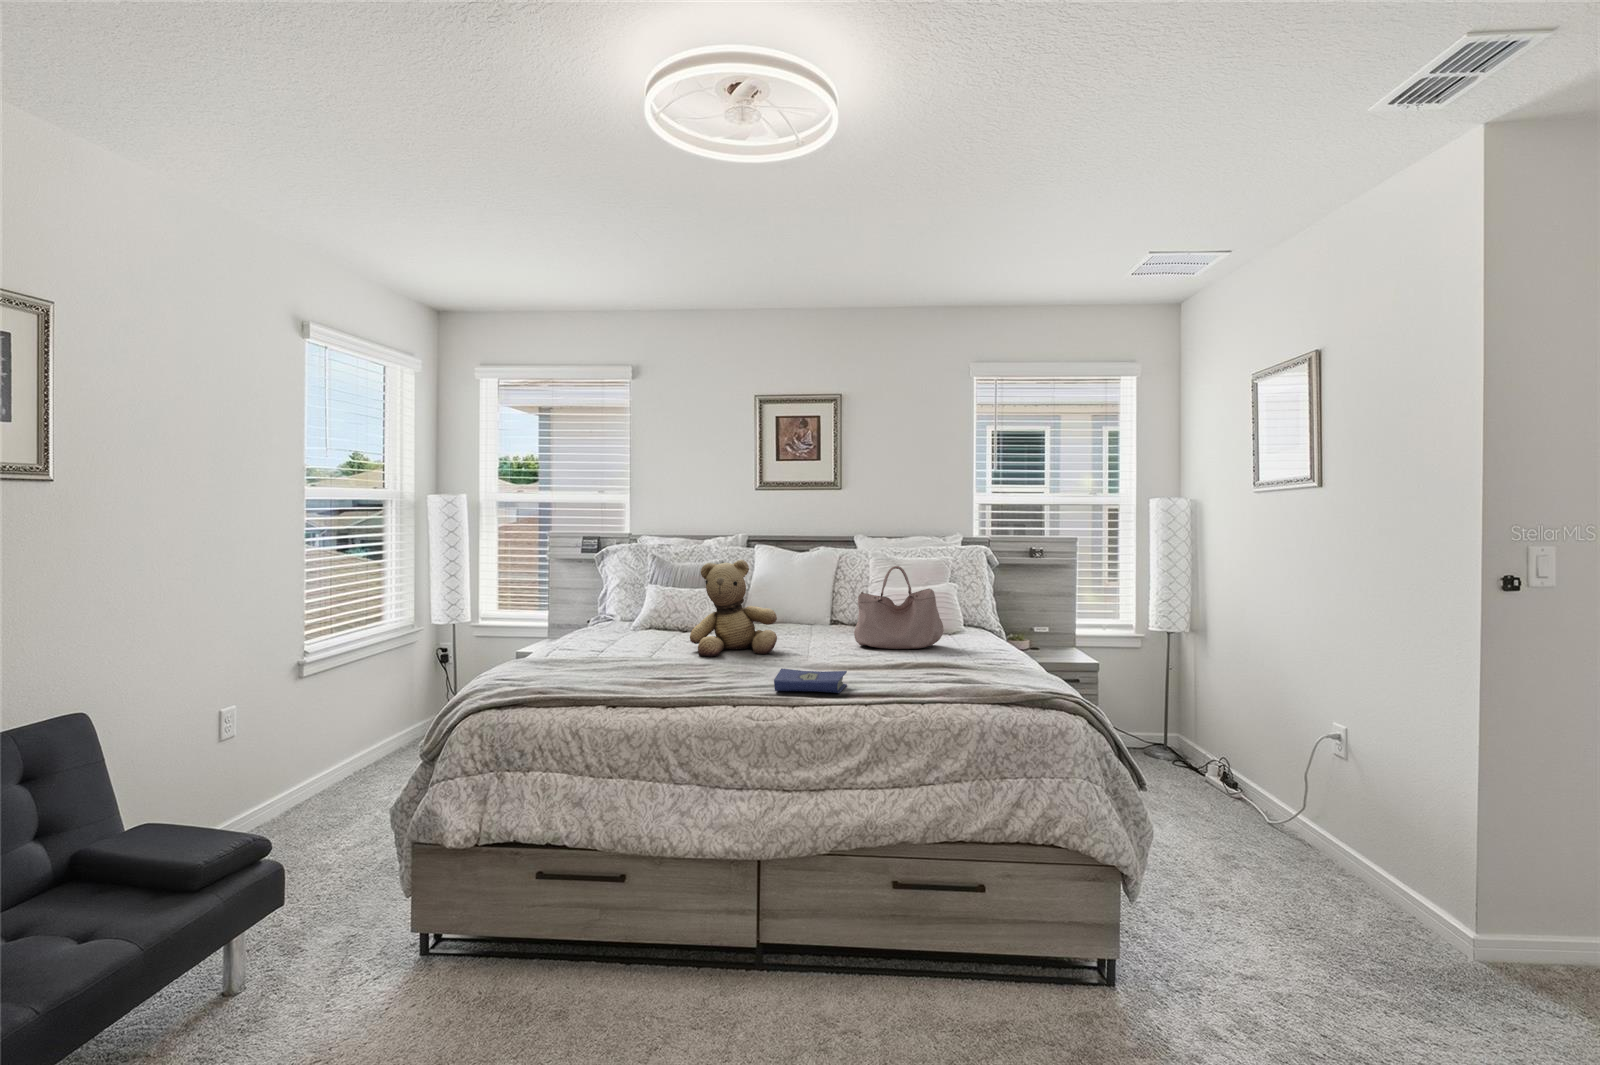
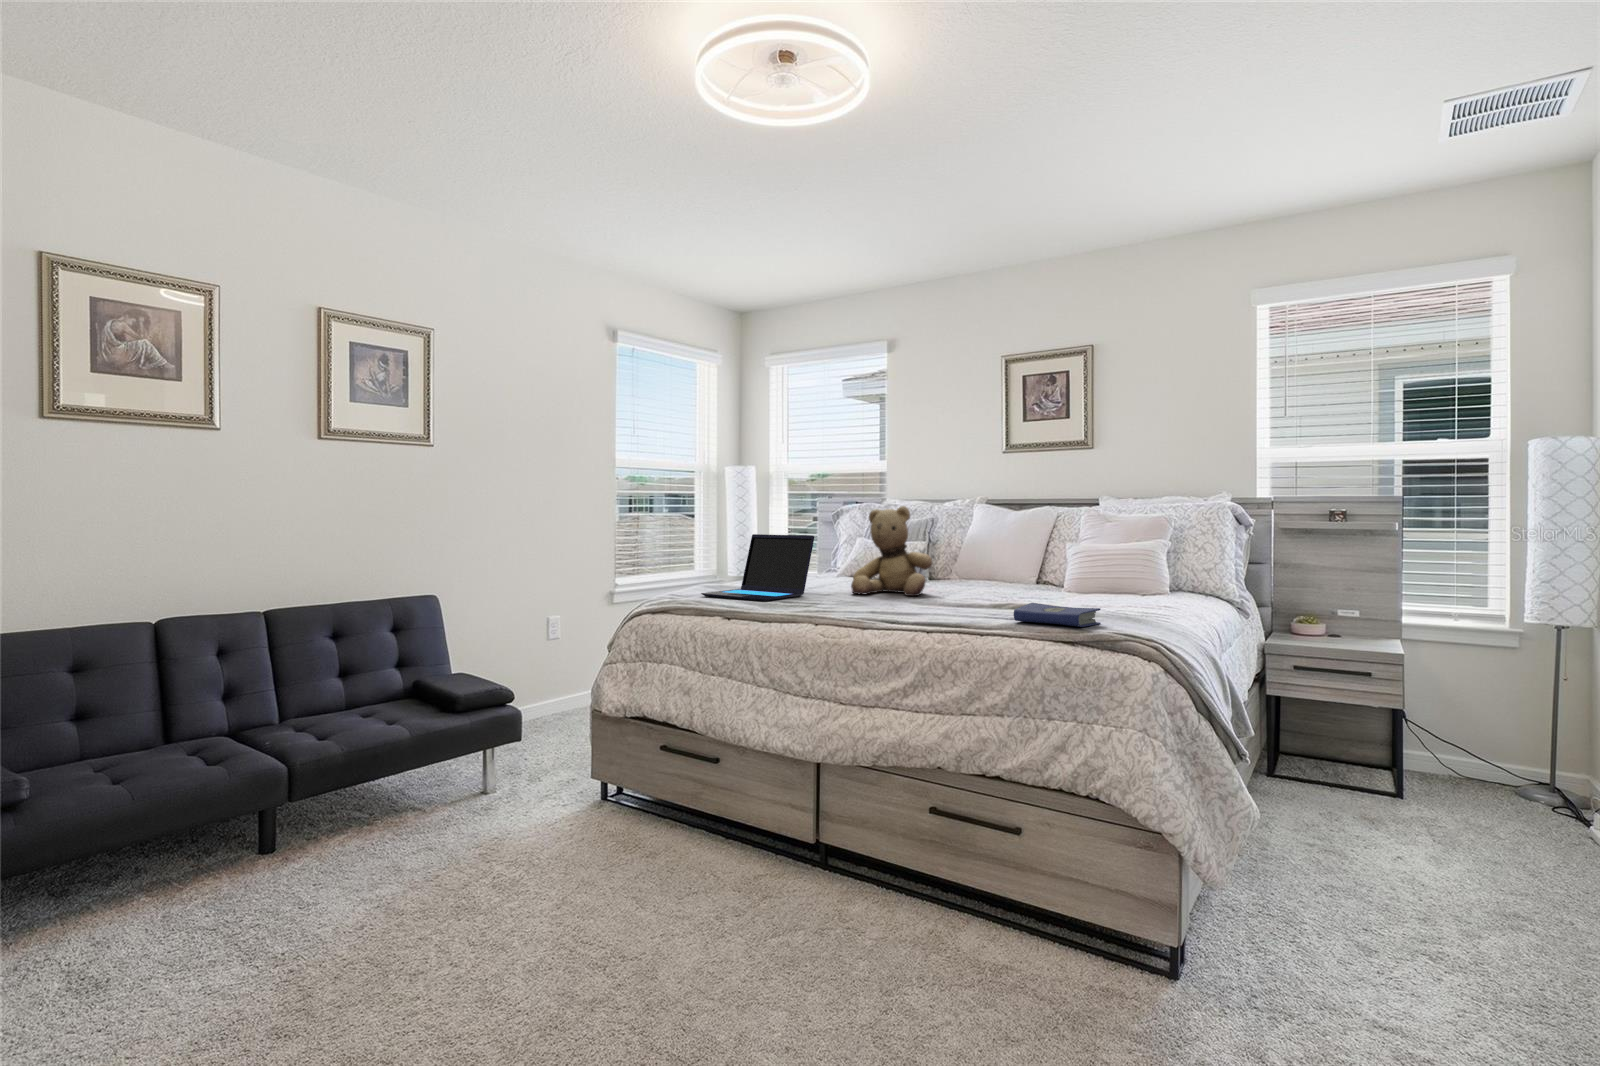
handbag: present [854,566,944,649] -> none [1015,513,1111,602]
laptop: none [543,597,662,679] -> present [701,534,814,601]
hardcover book: present [774,668,847,693] -> present [1014,603,1101,627]

